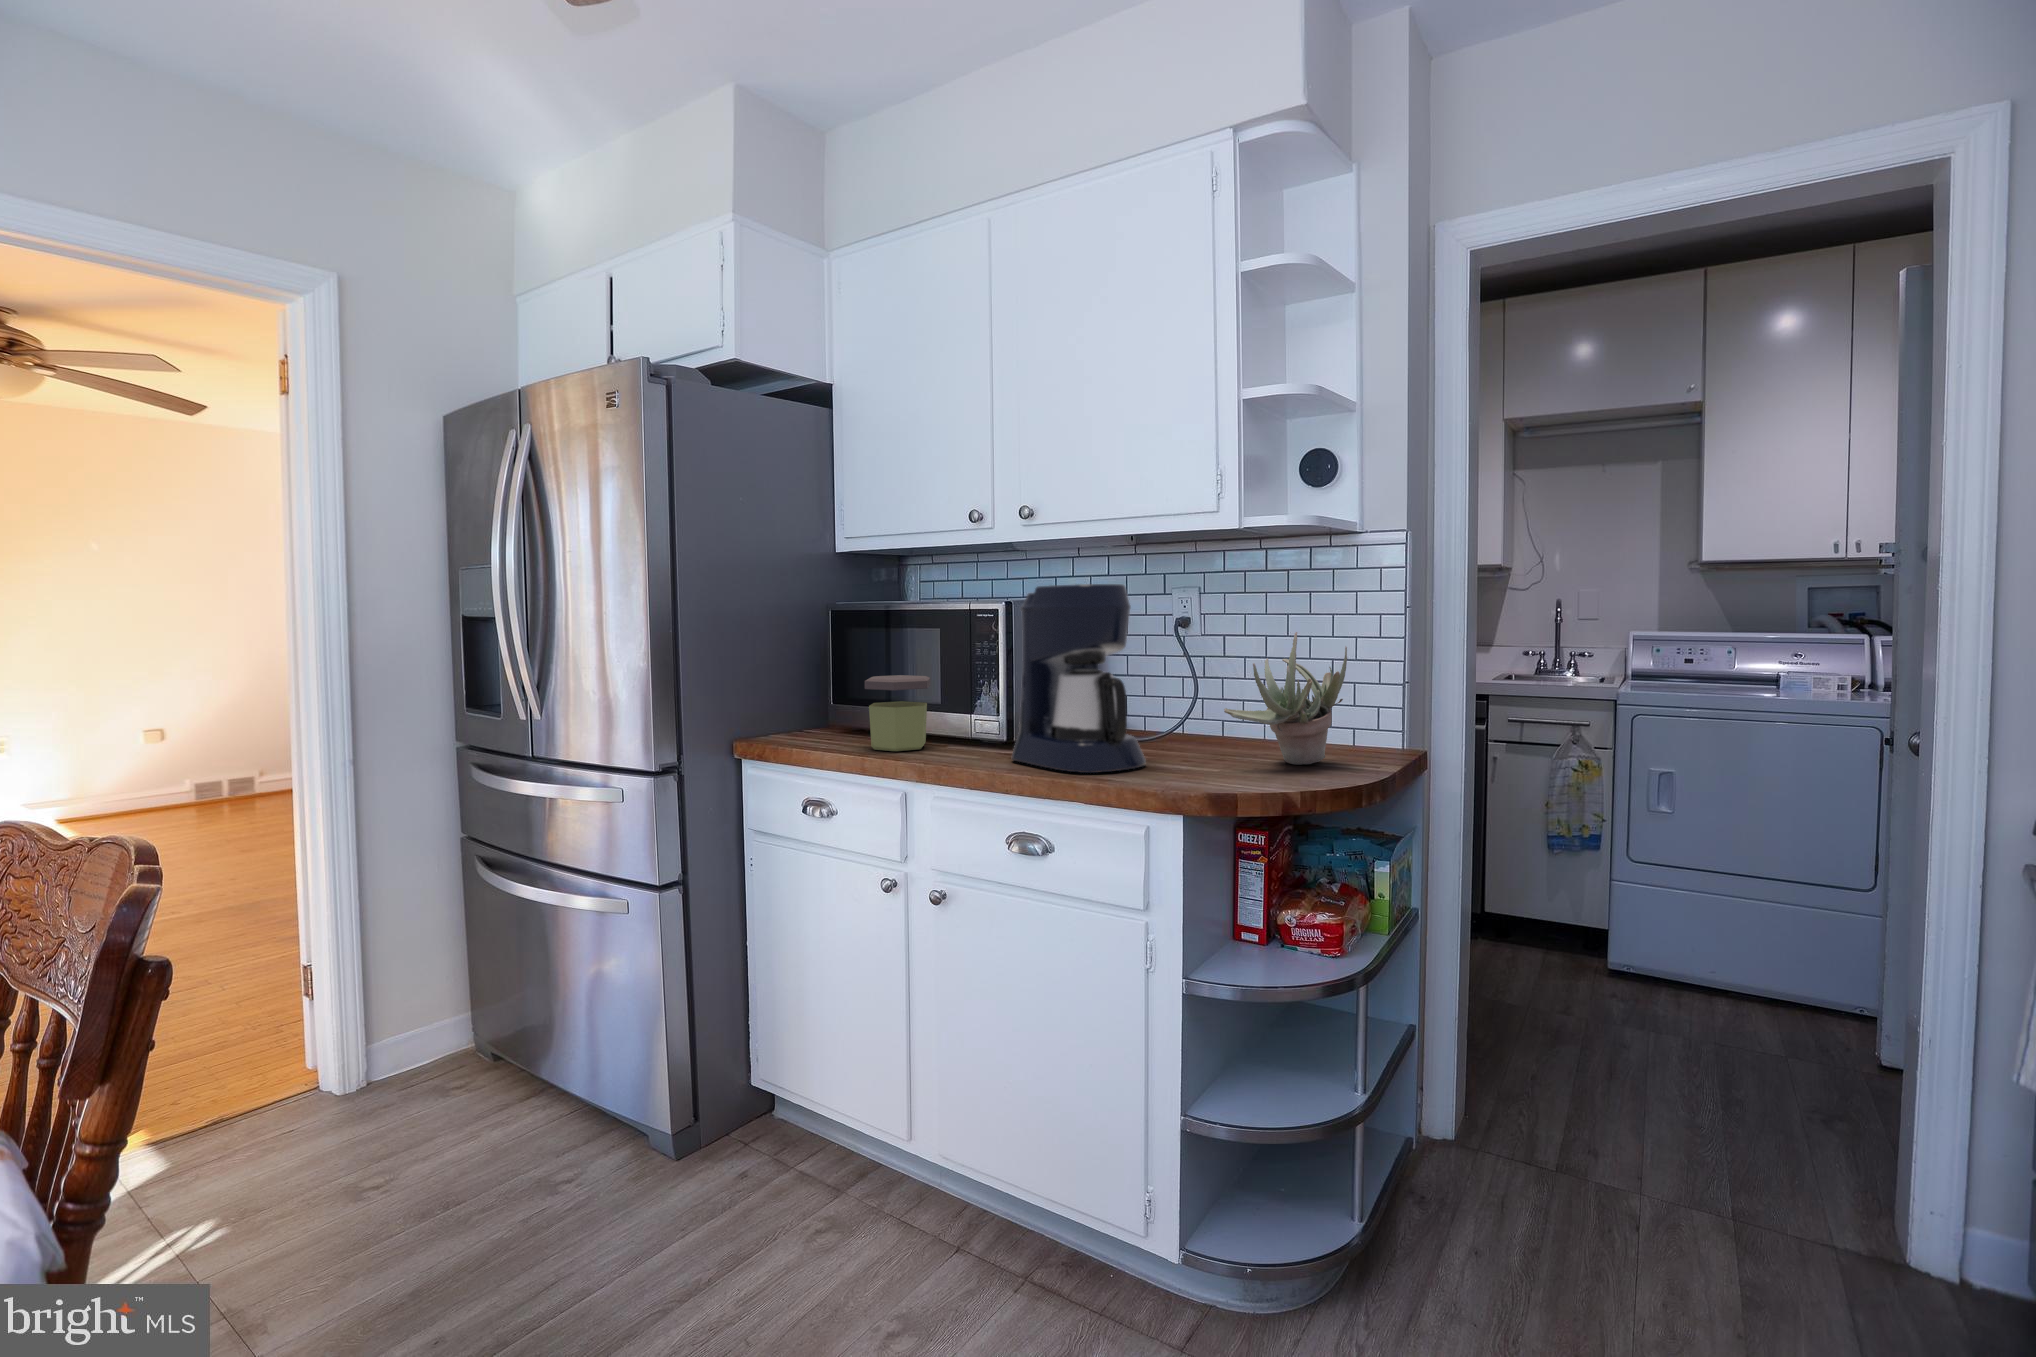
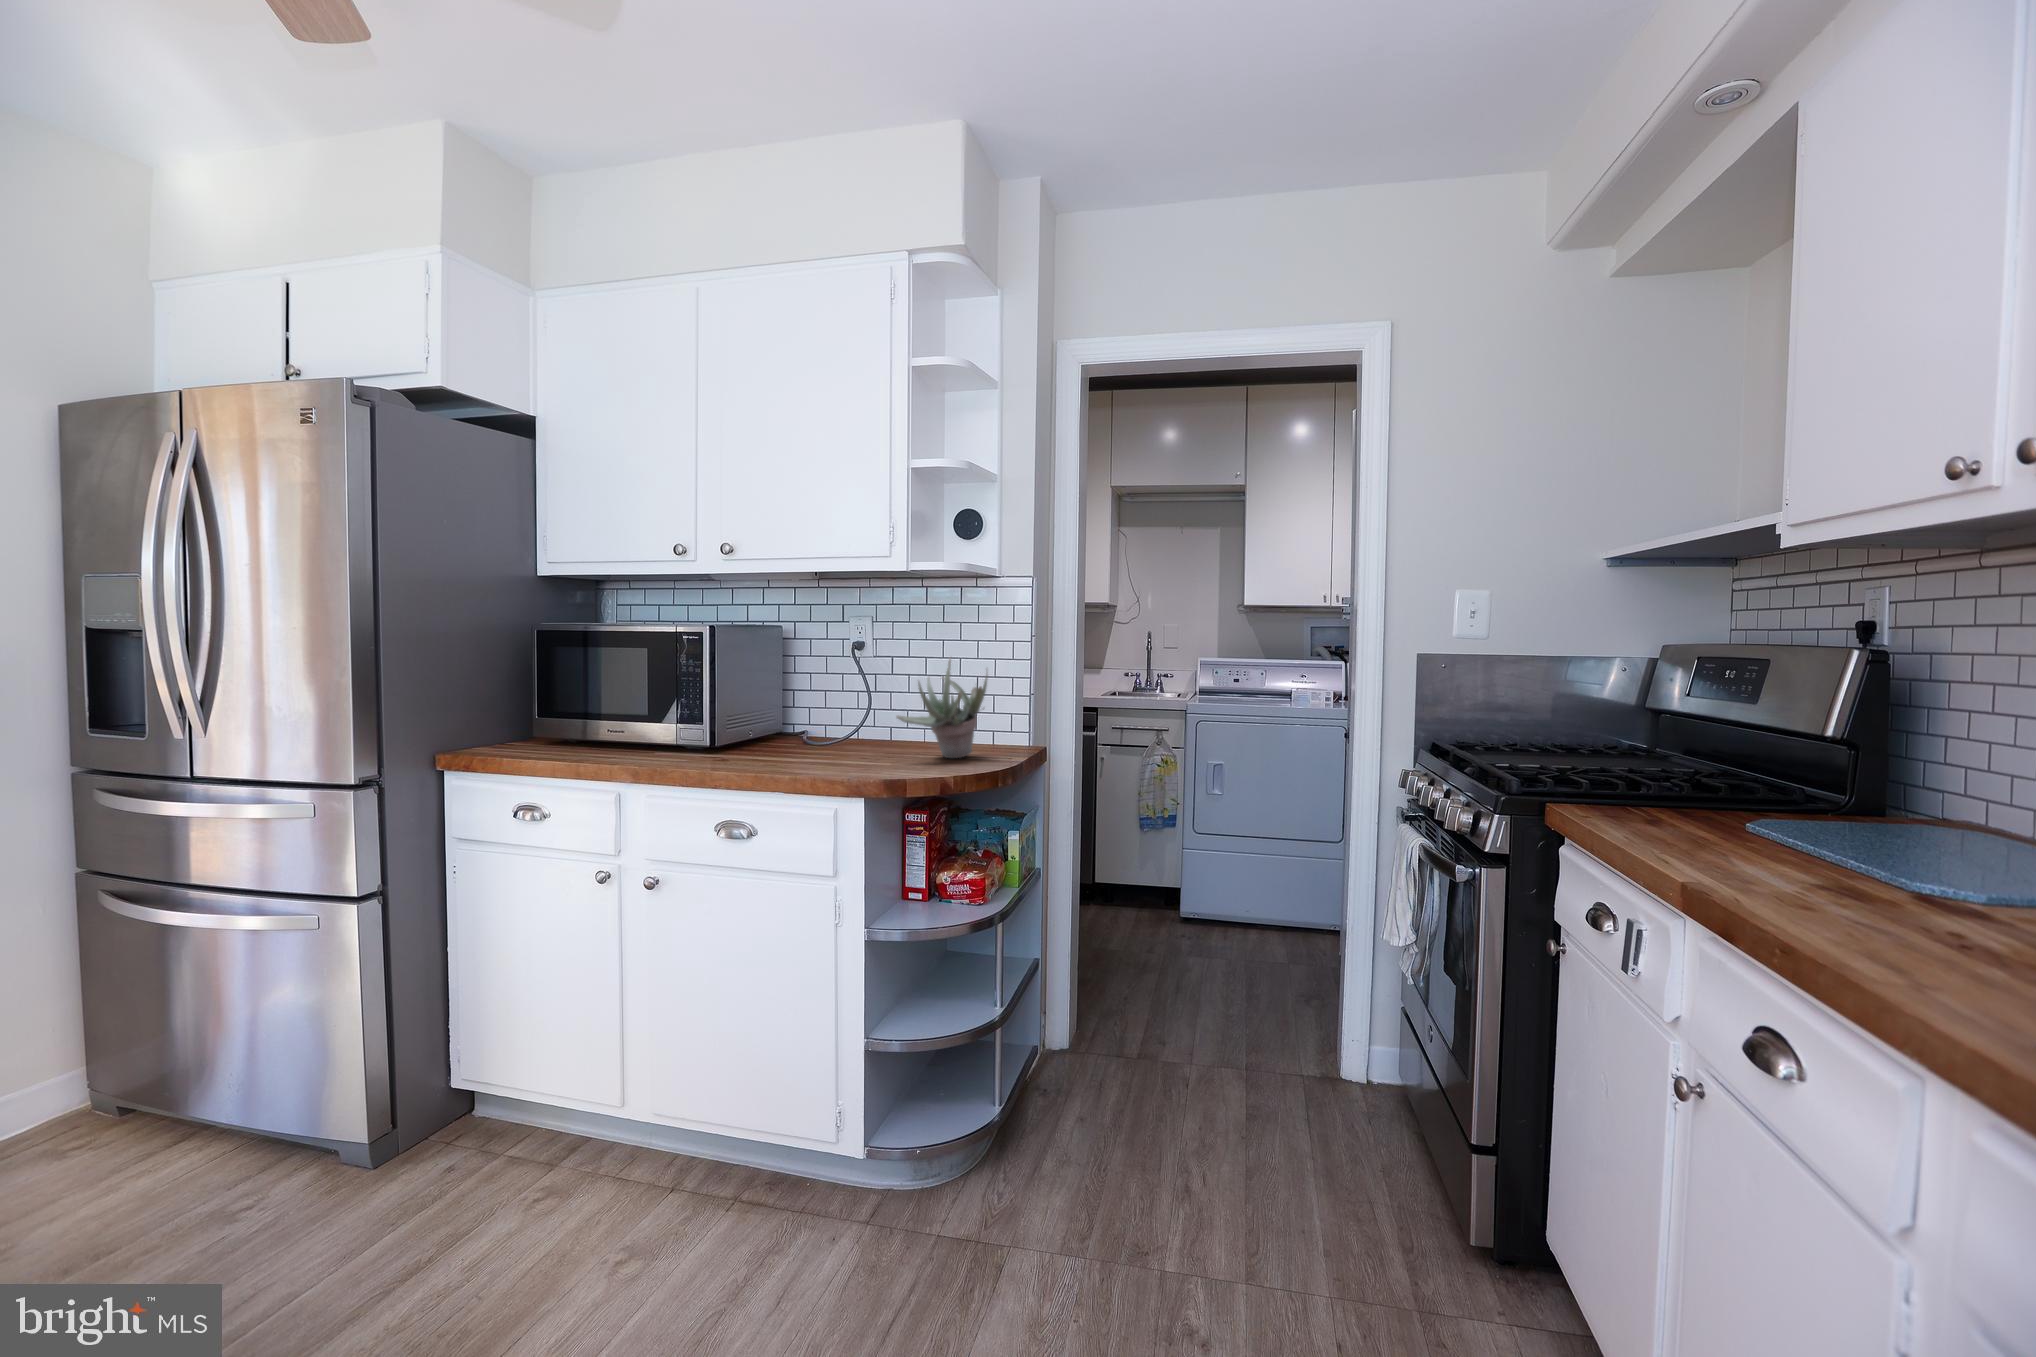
coffee maker: present [1012,584,1146,773] -> none [718,615,833,769]
jar: present [865,675,930,751] -> none [576,691,639,759]

